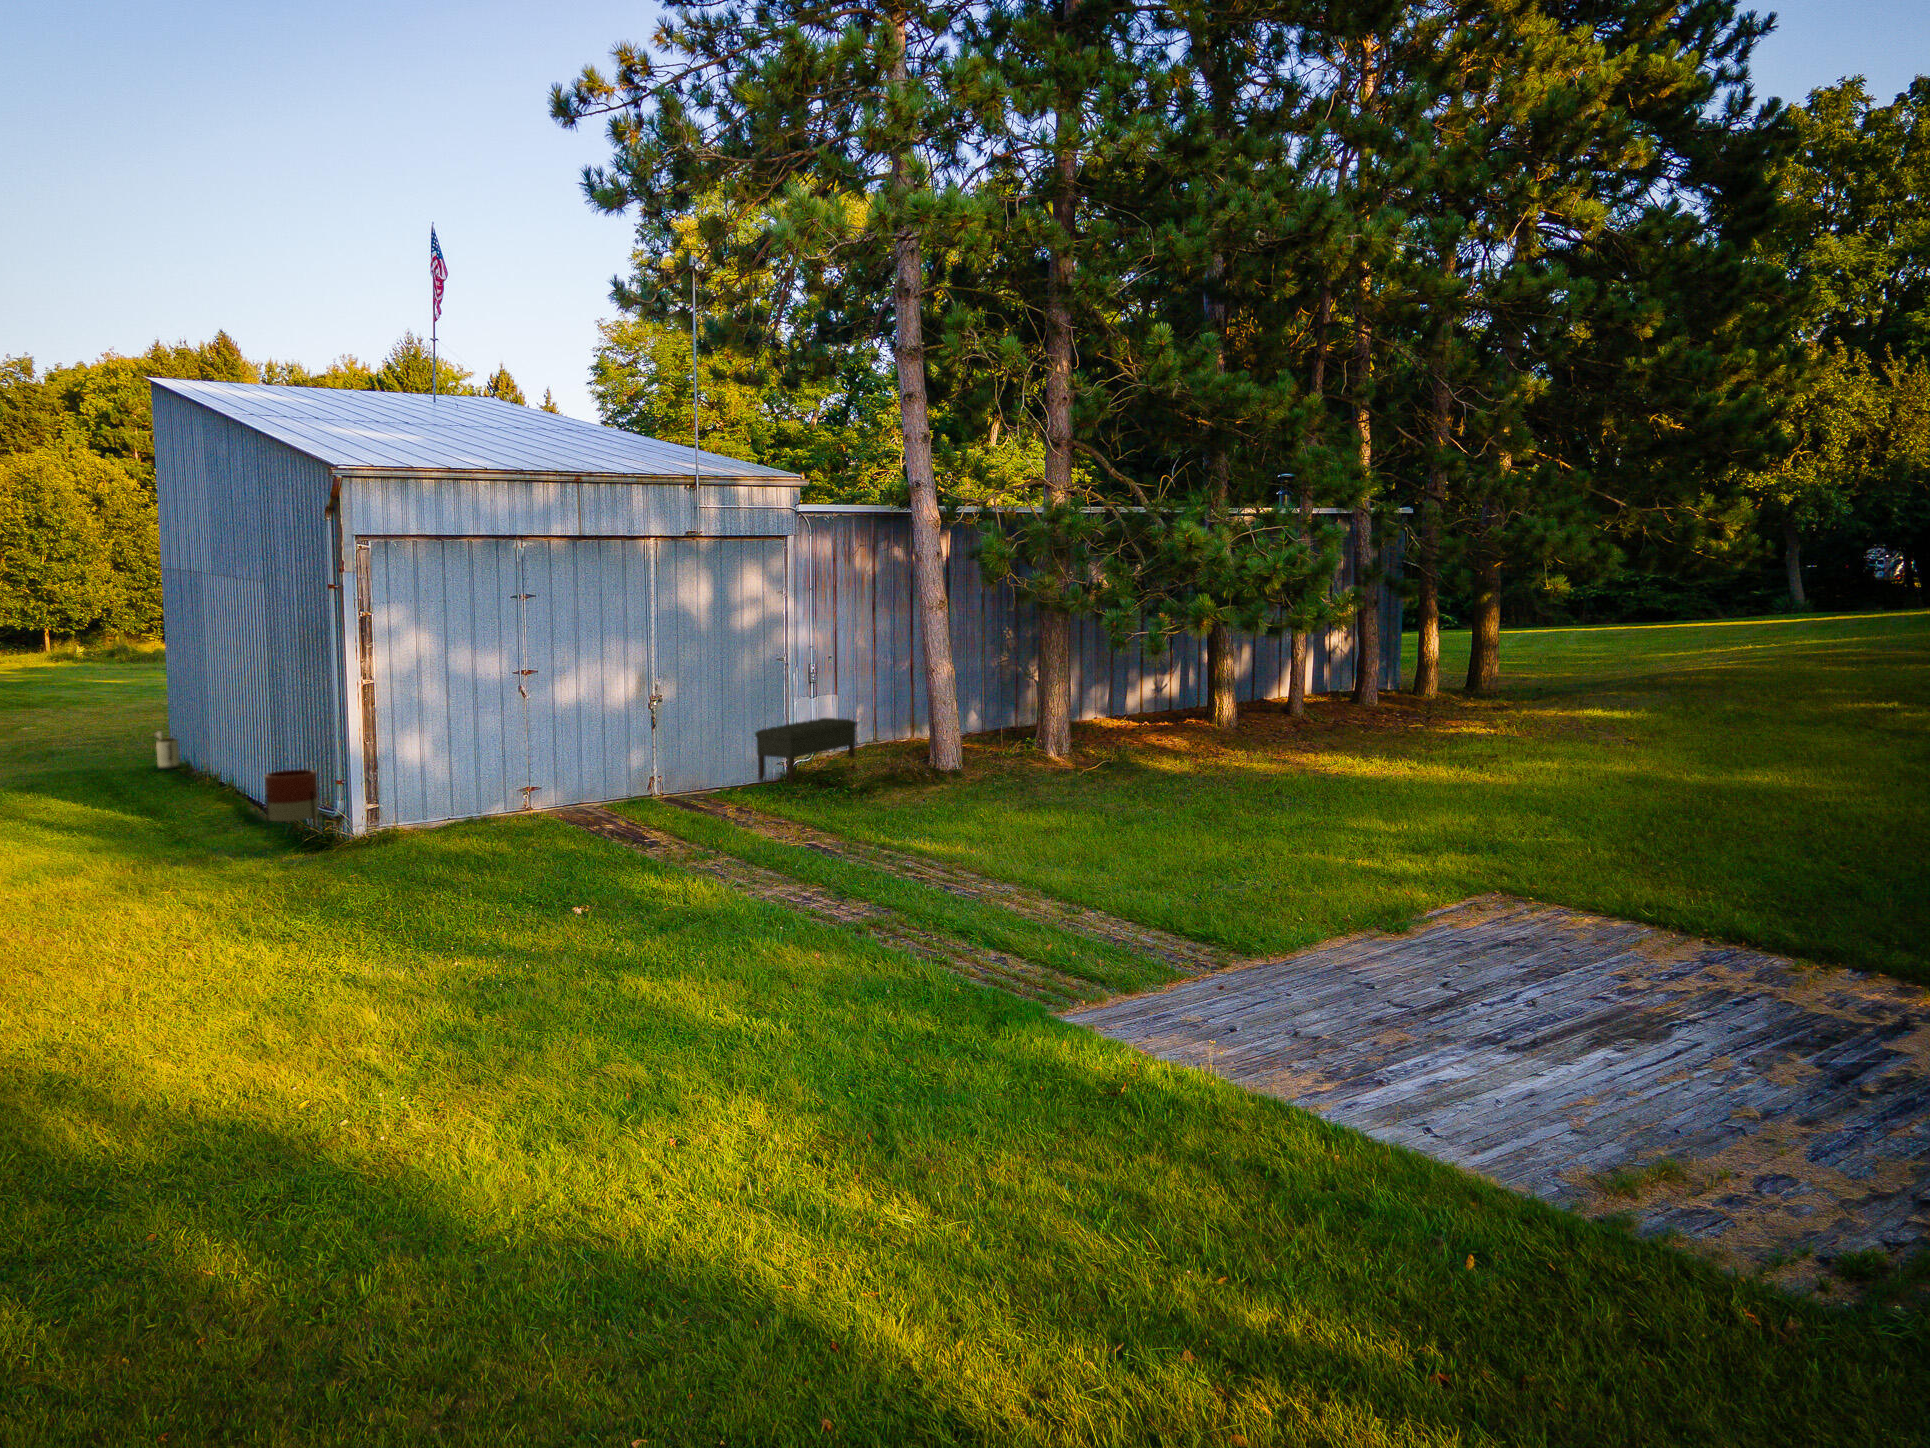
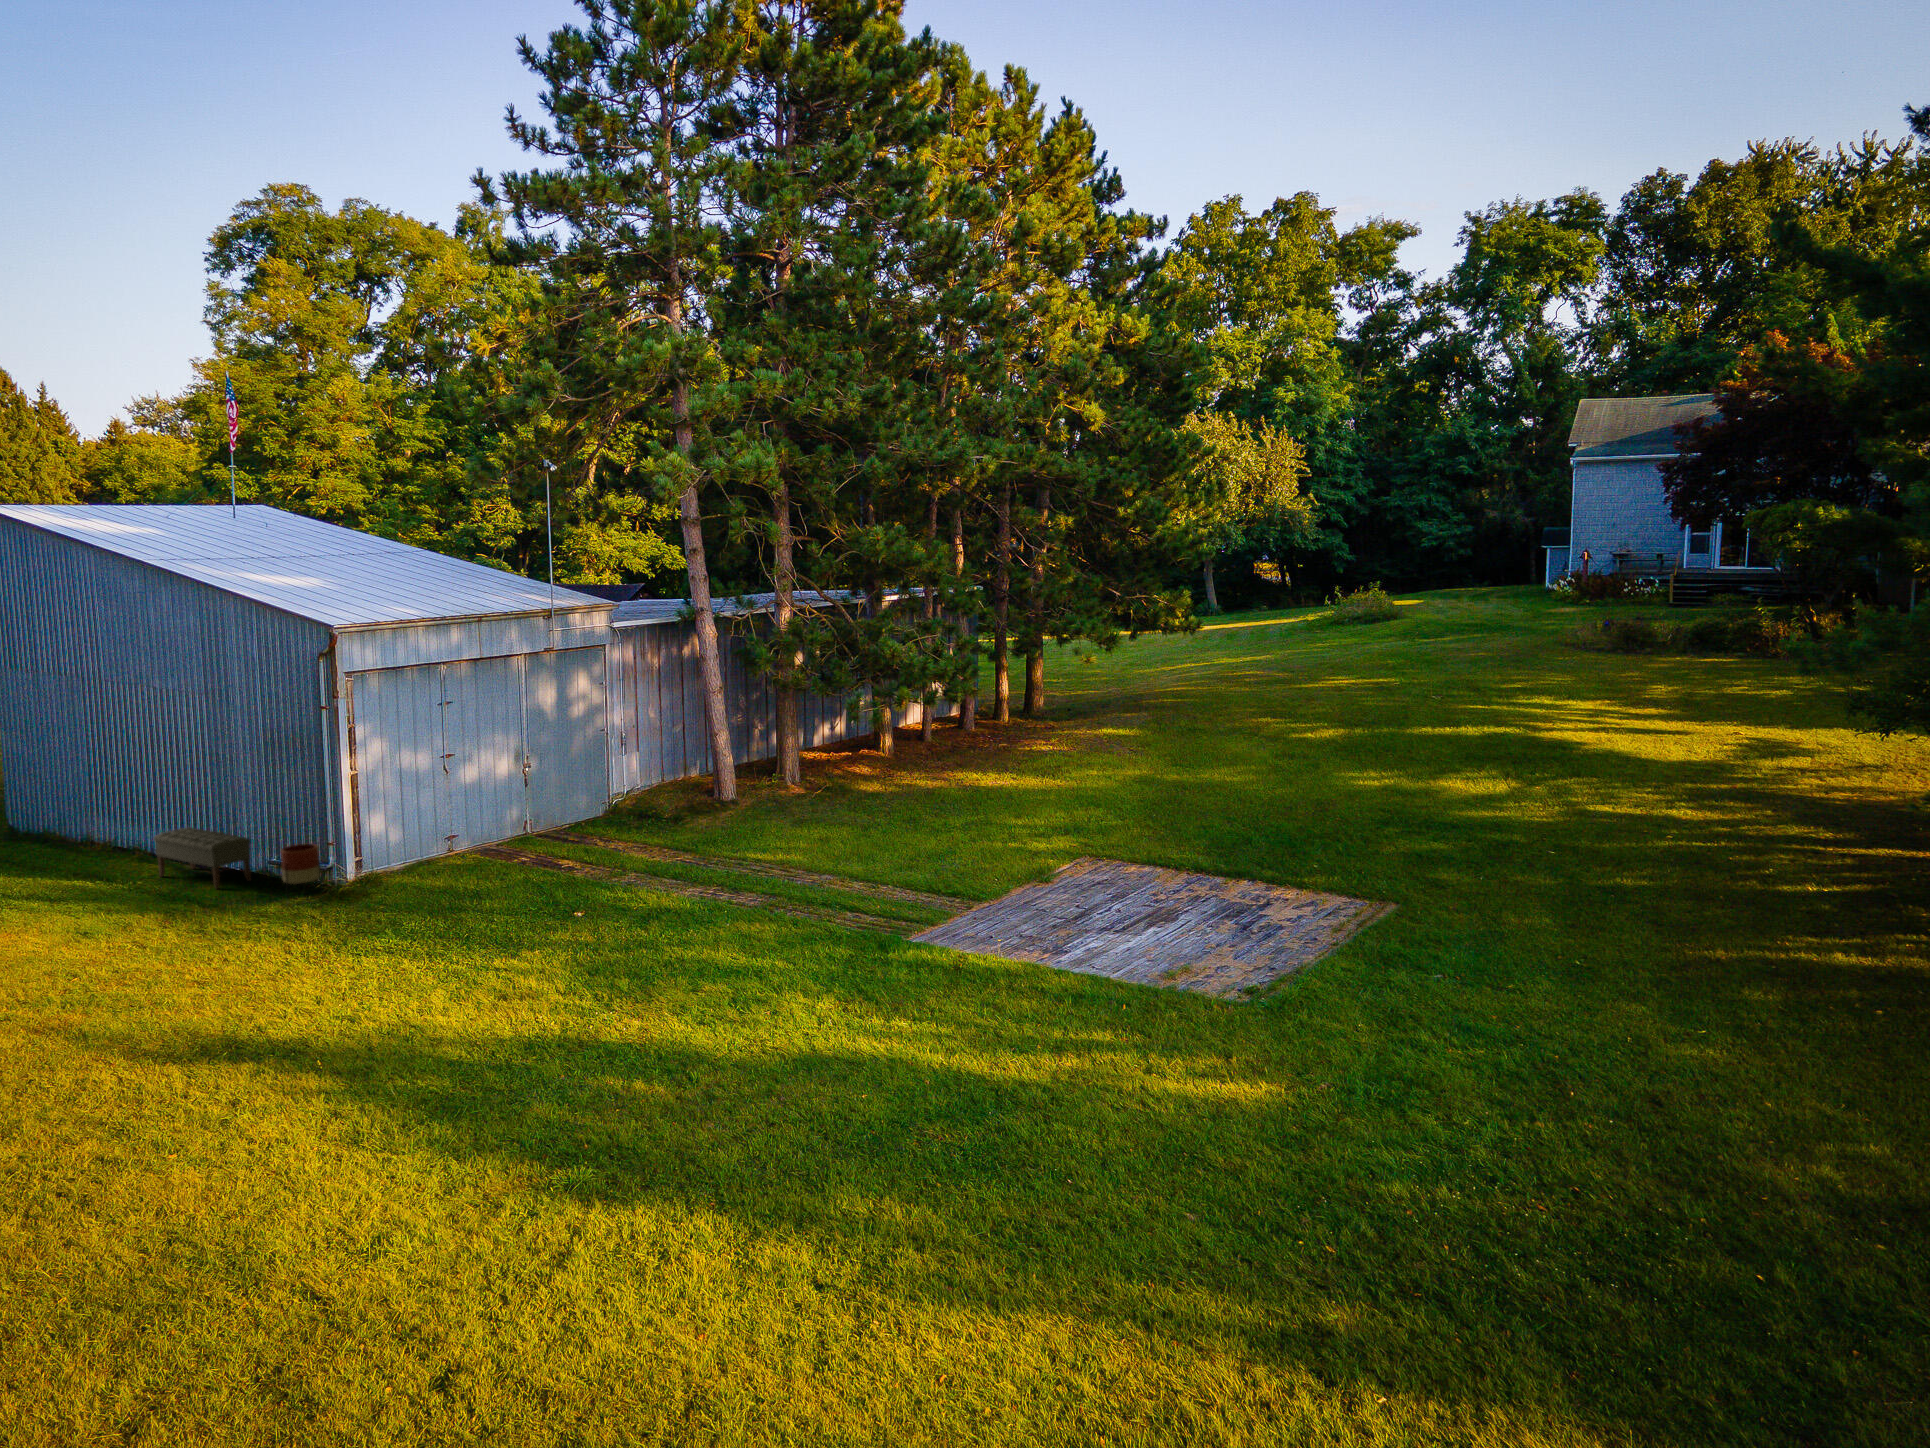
bench: present [755,718,856,784] -> present [154,827,251,889]
watering can: present [154,731,180,769] -> none [39,813,70,847]

